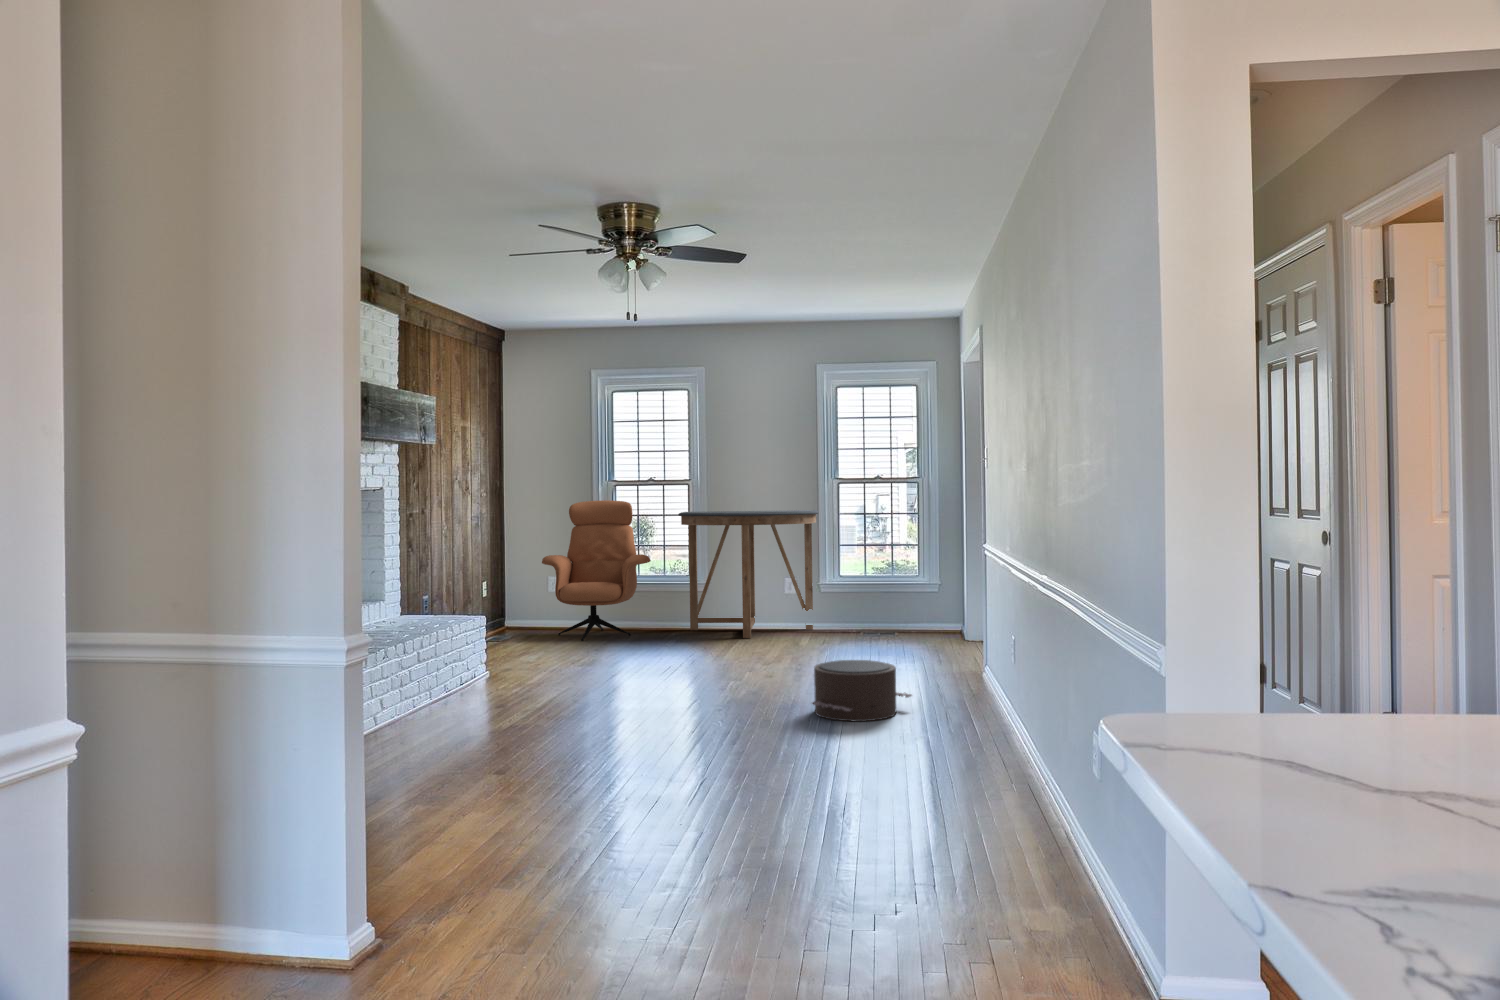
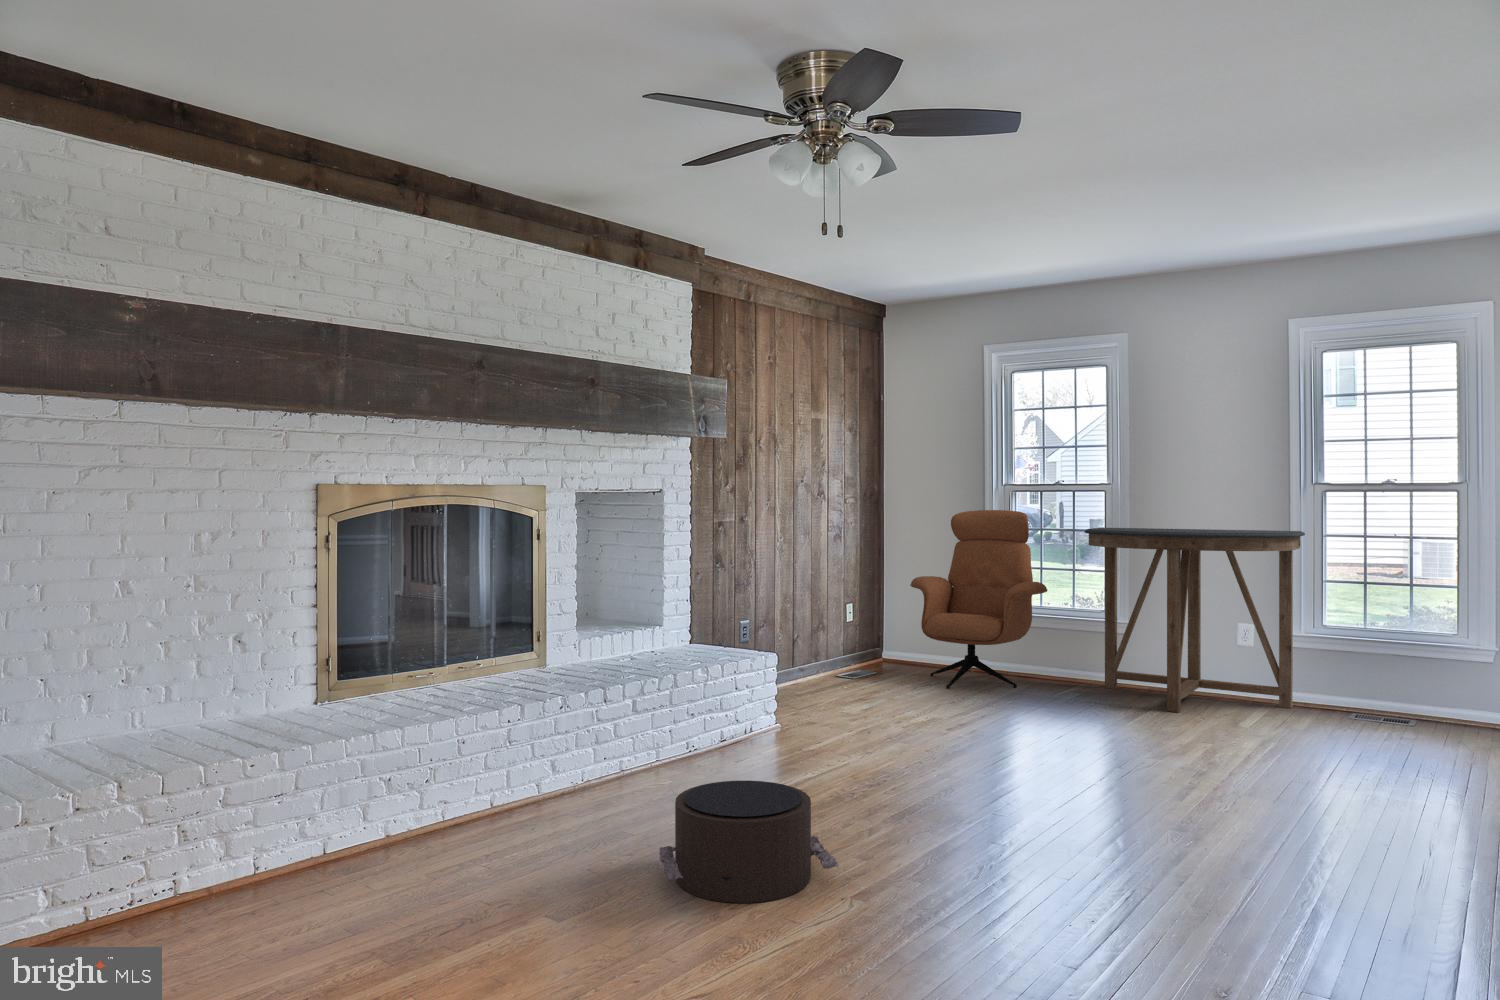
pouf: present [812,660,912,721] -> present [659,781,838,903]

